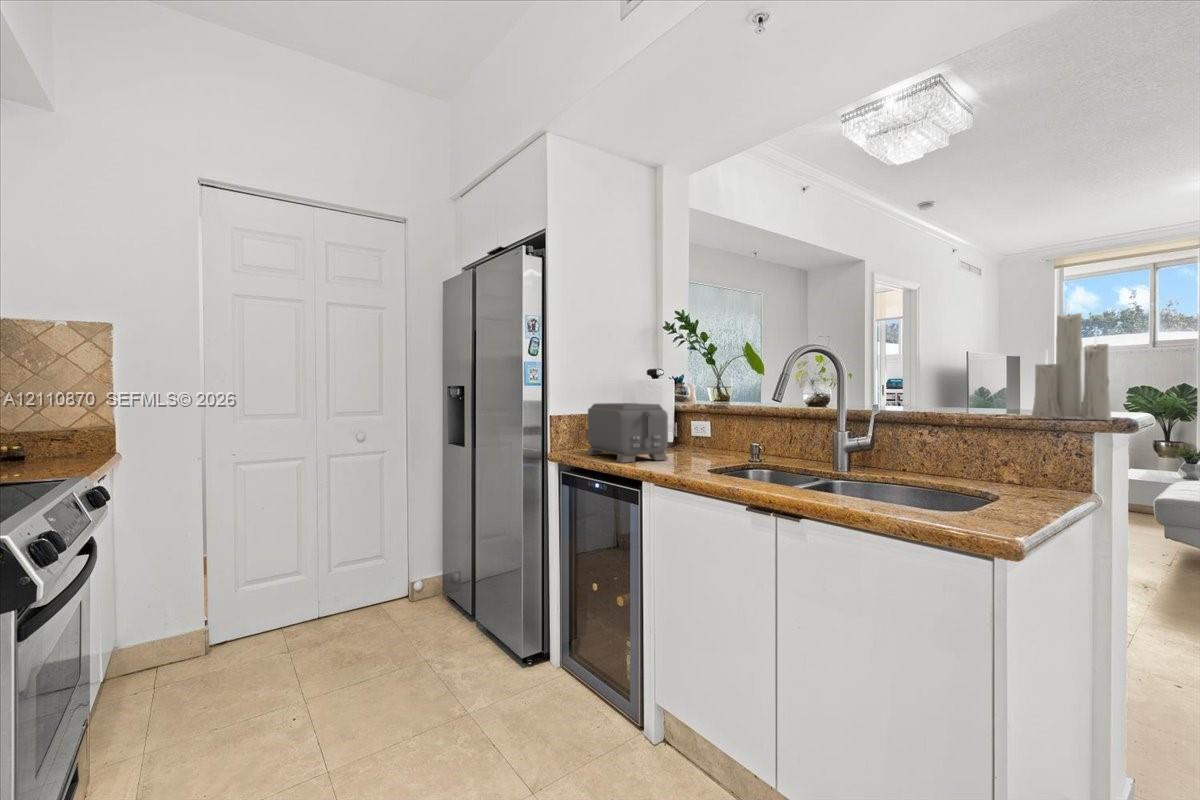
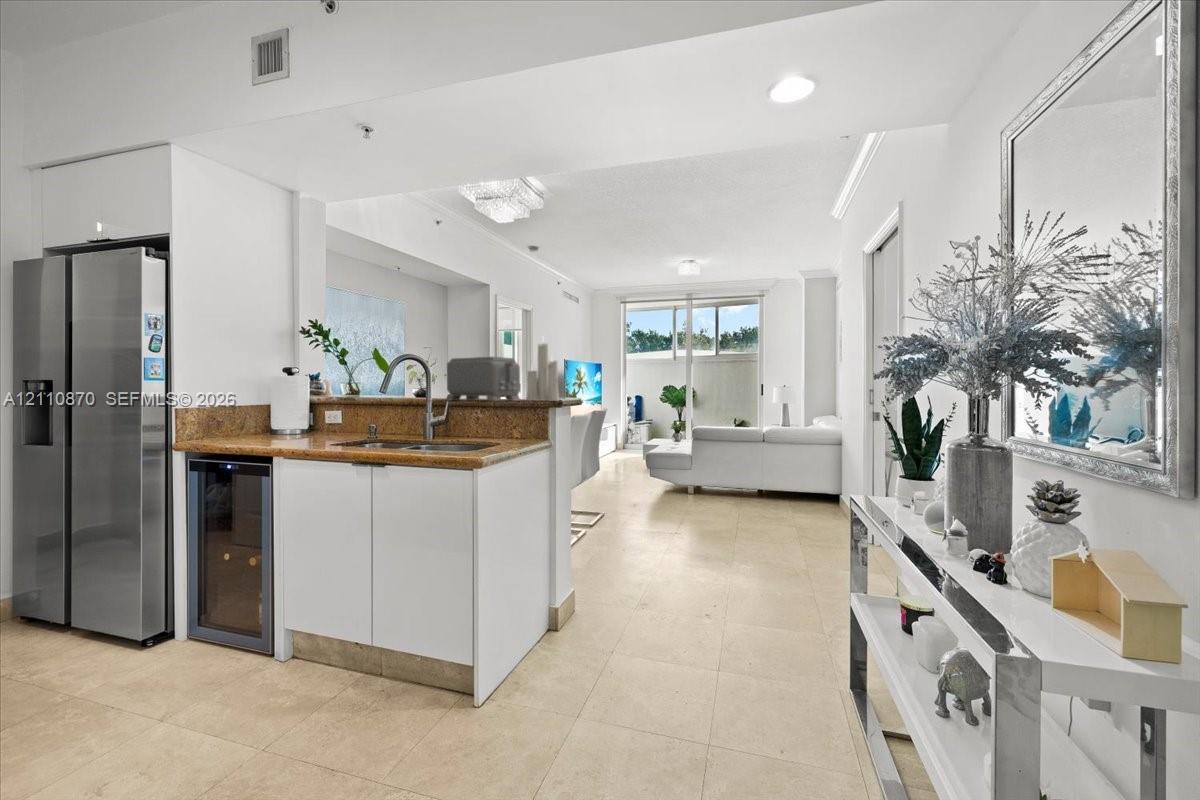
toaster: present [587,403,668,463] -> present [446,357,520,401]

